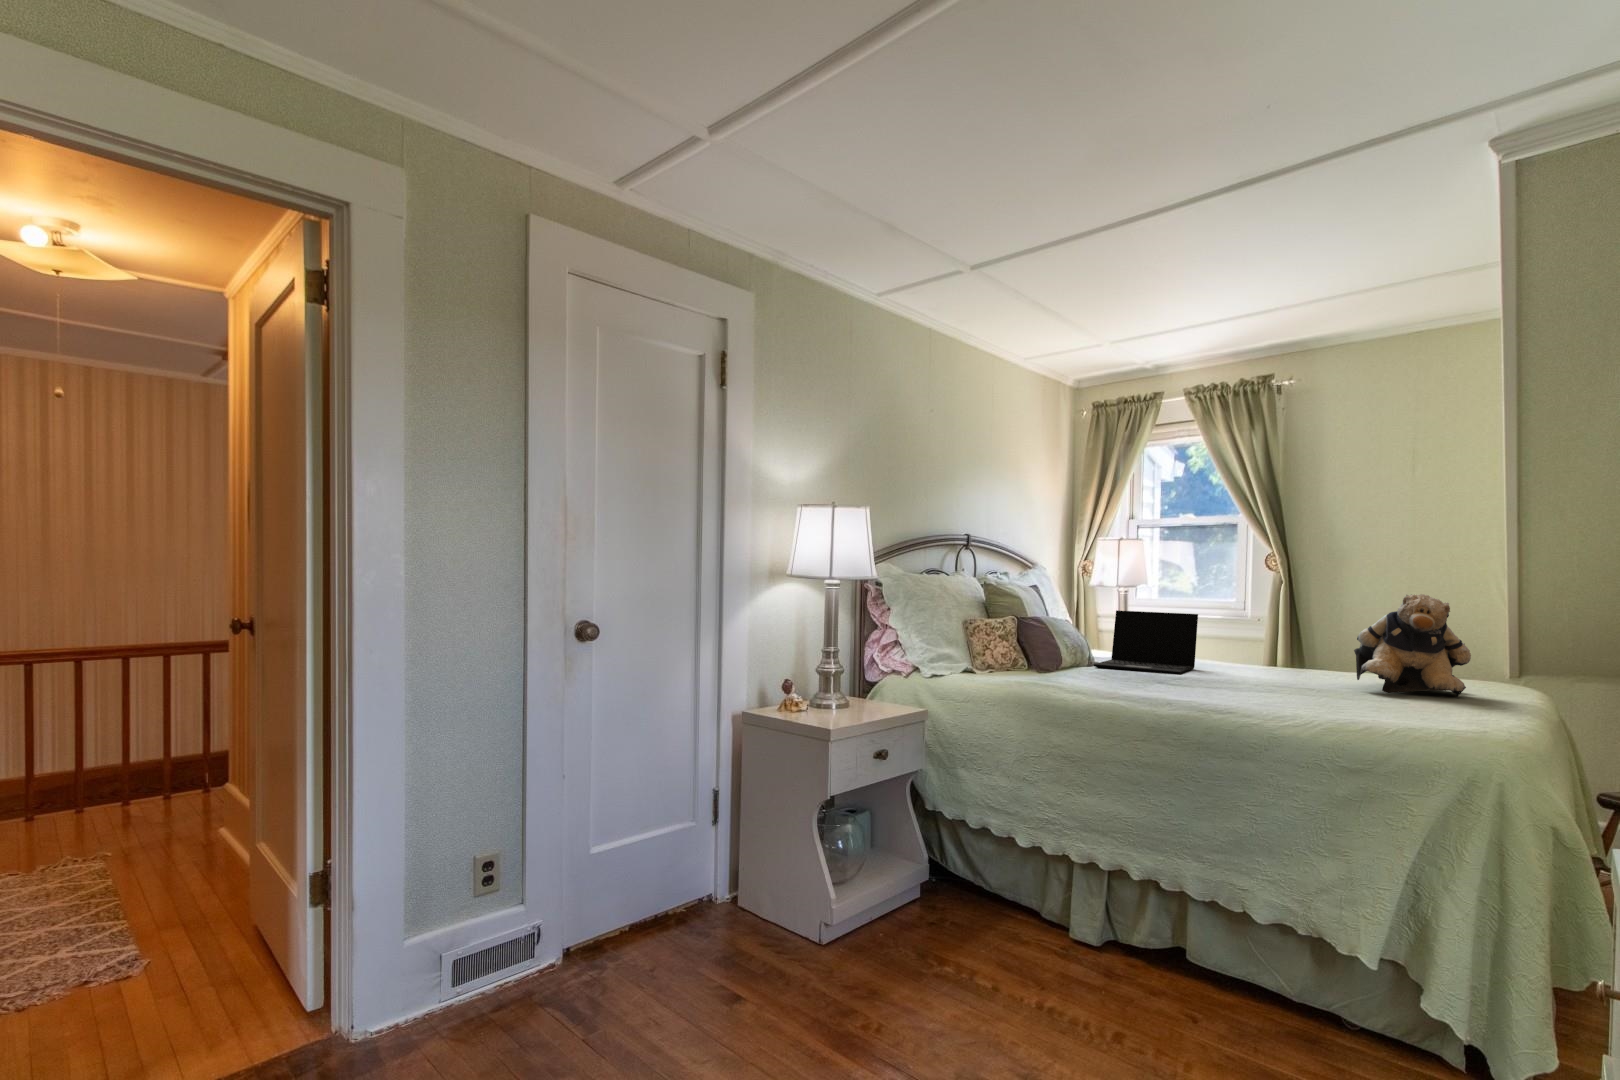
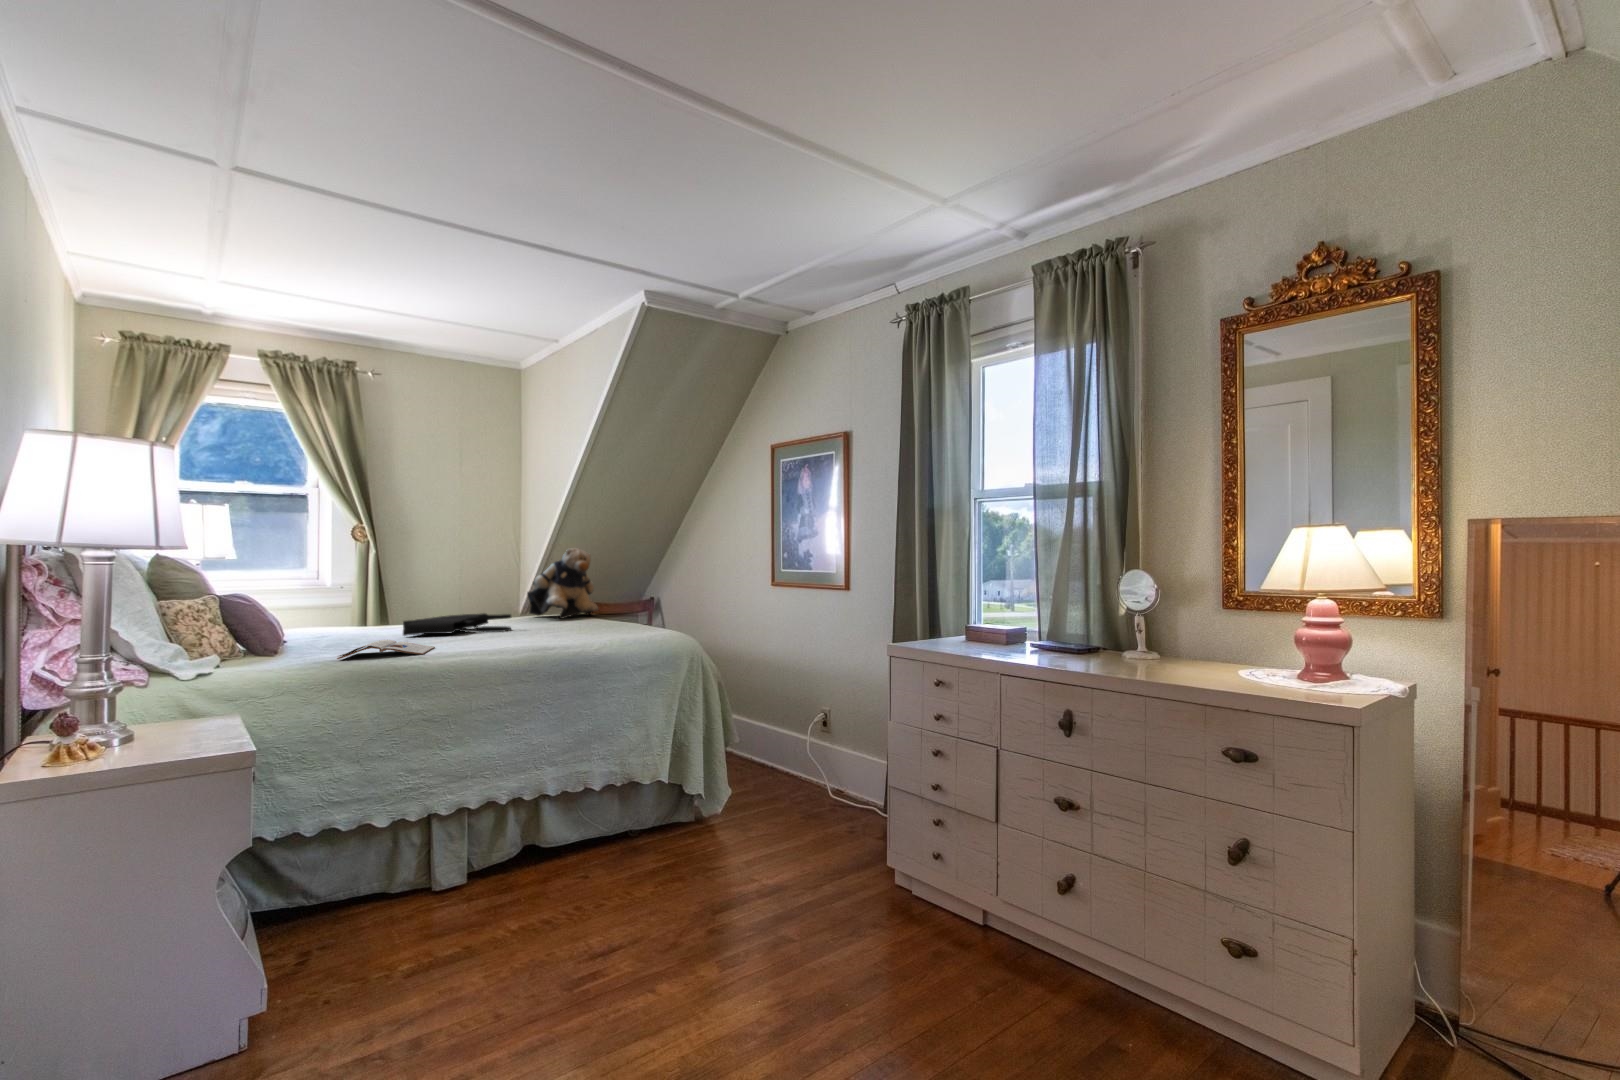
laptop: present [1094,611,1198,674] -> none [282,579,393,644]
tote bag: none [1169,661,1271,693] -> present [403,613,511,636]
magazine: none [1035,675,1127,696] -> present [337,640,435,659]

